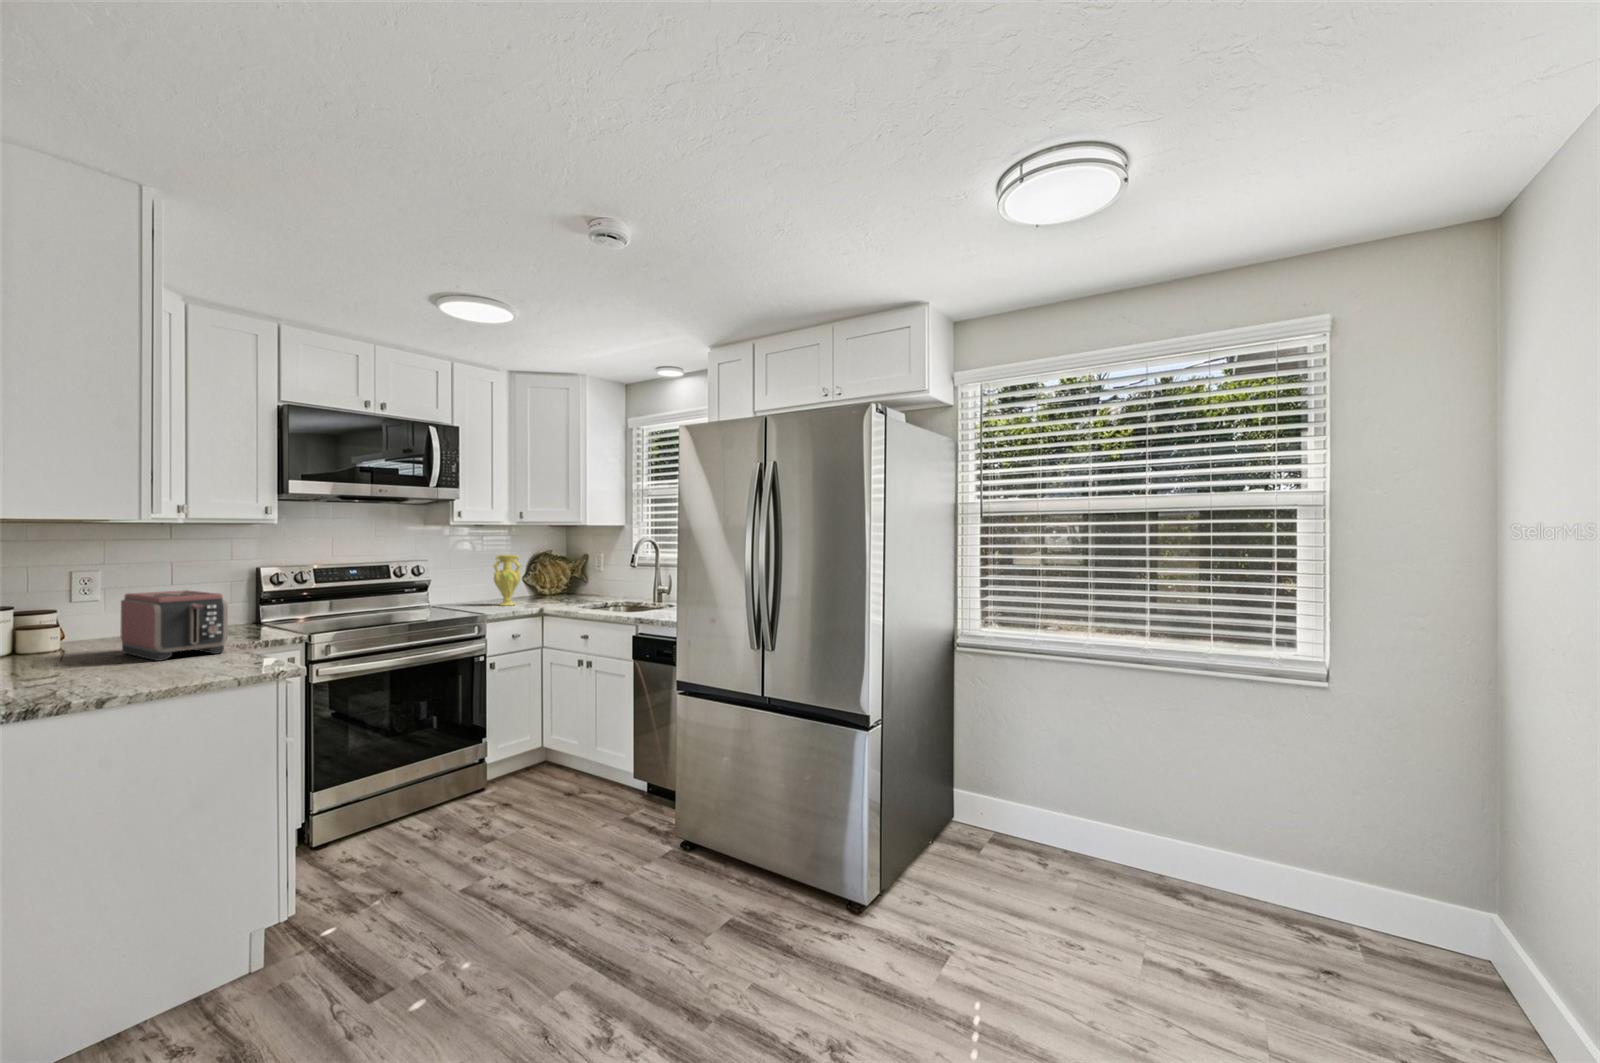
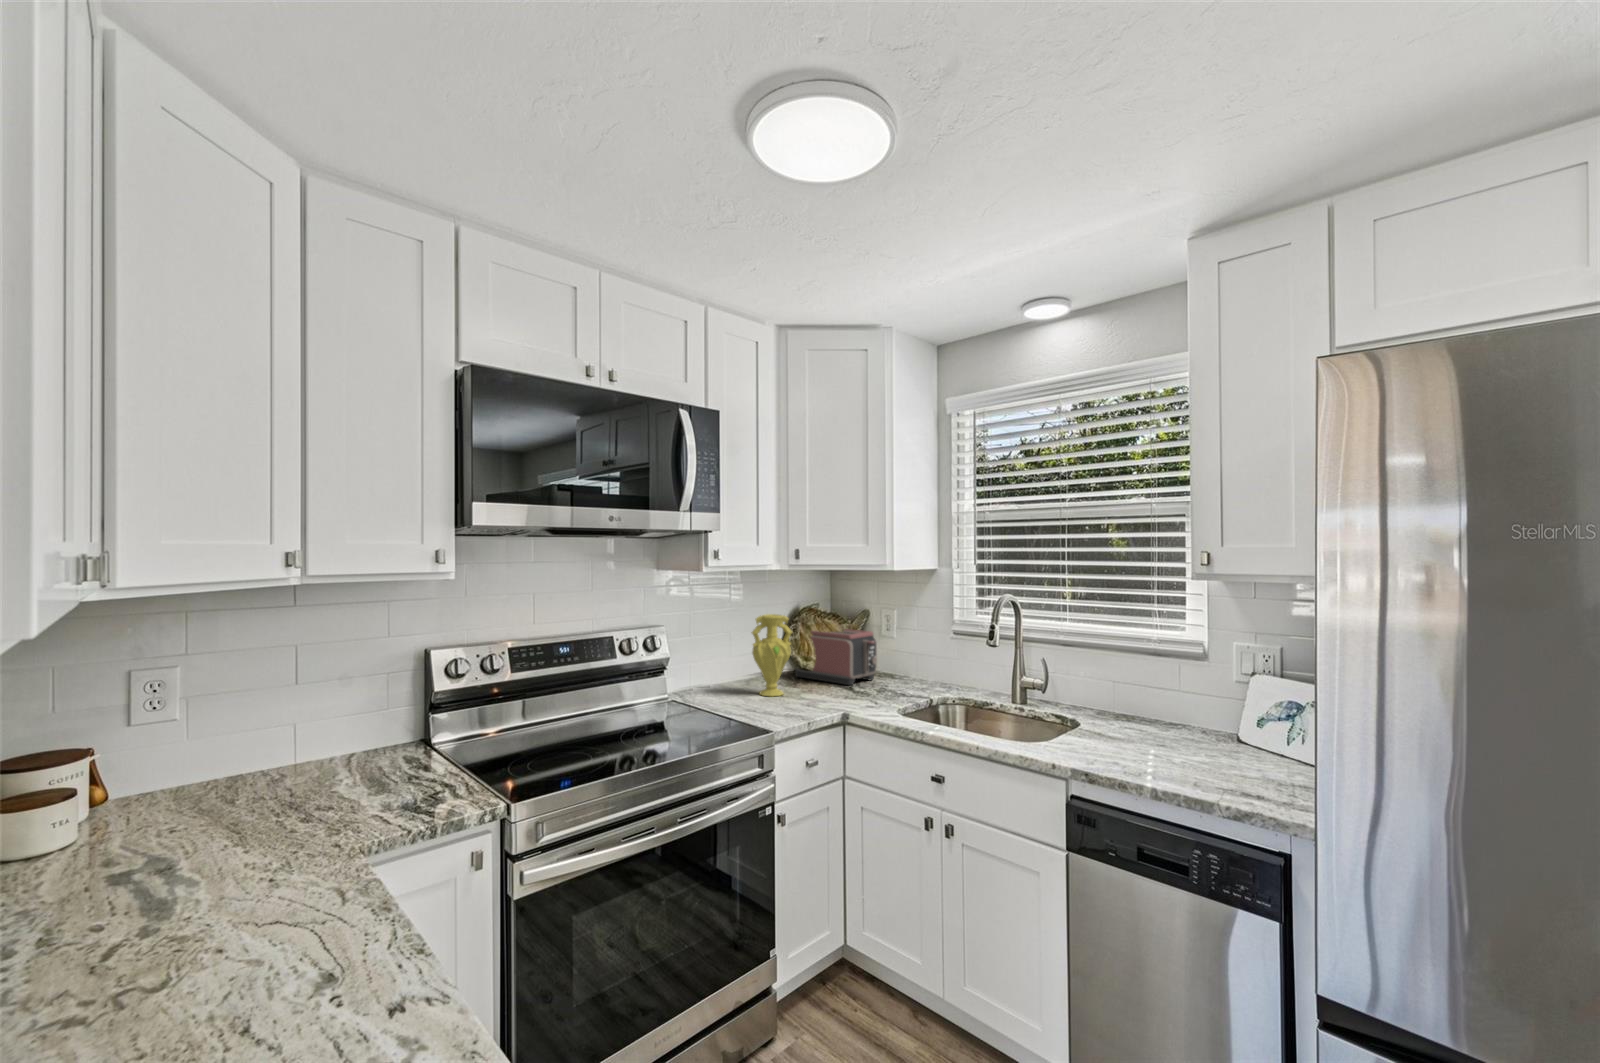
toaster: present [121,590,228,661] -> present [796,629,877,685]

